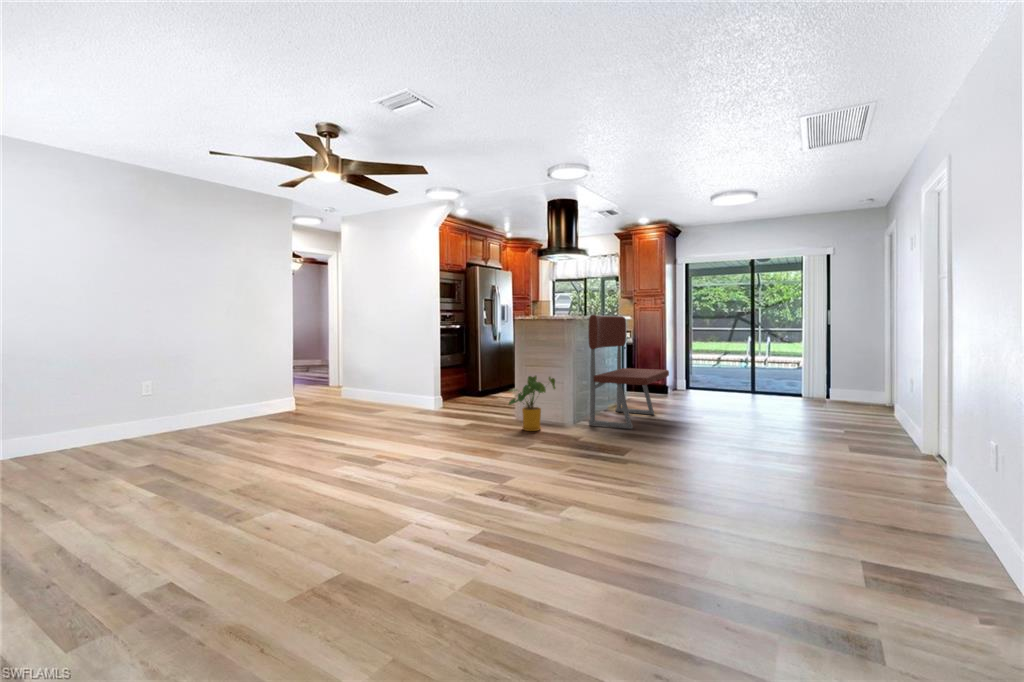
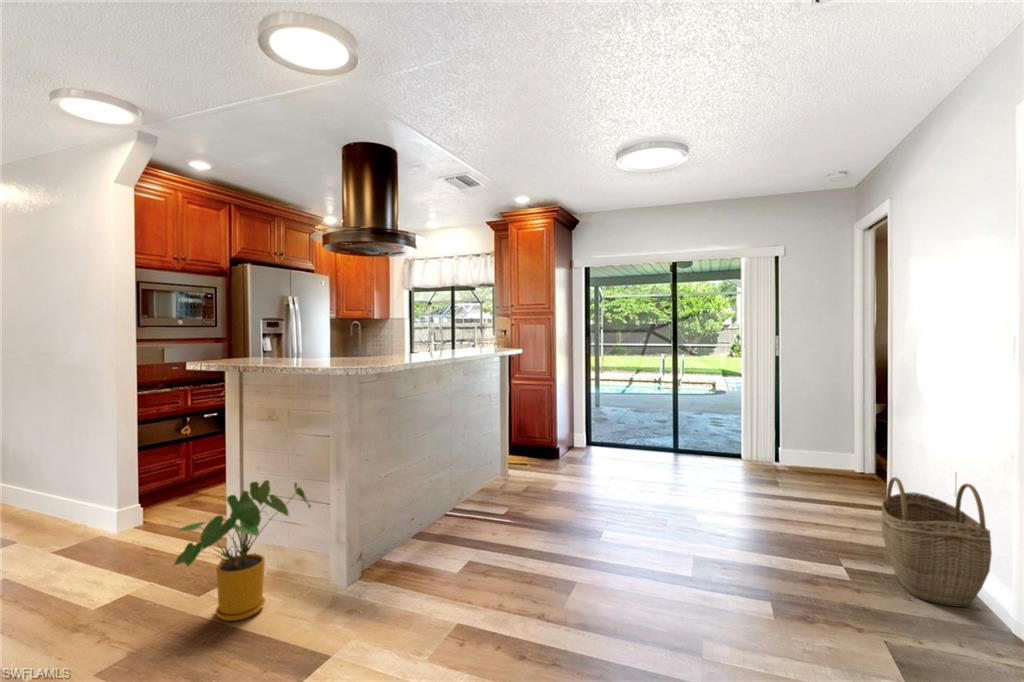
bench: present [588,315,669,429] -> none [382,348,551,592]
woven basket: none [857,379,907,441] -> present [881,477,992,607]

